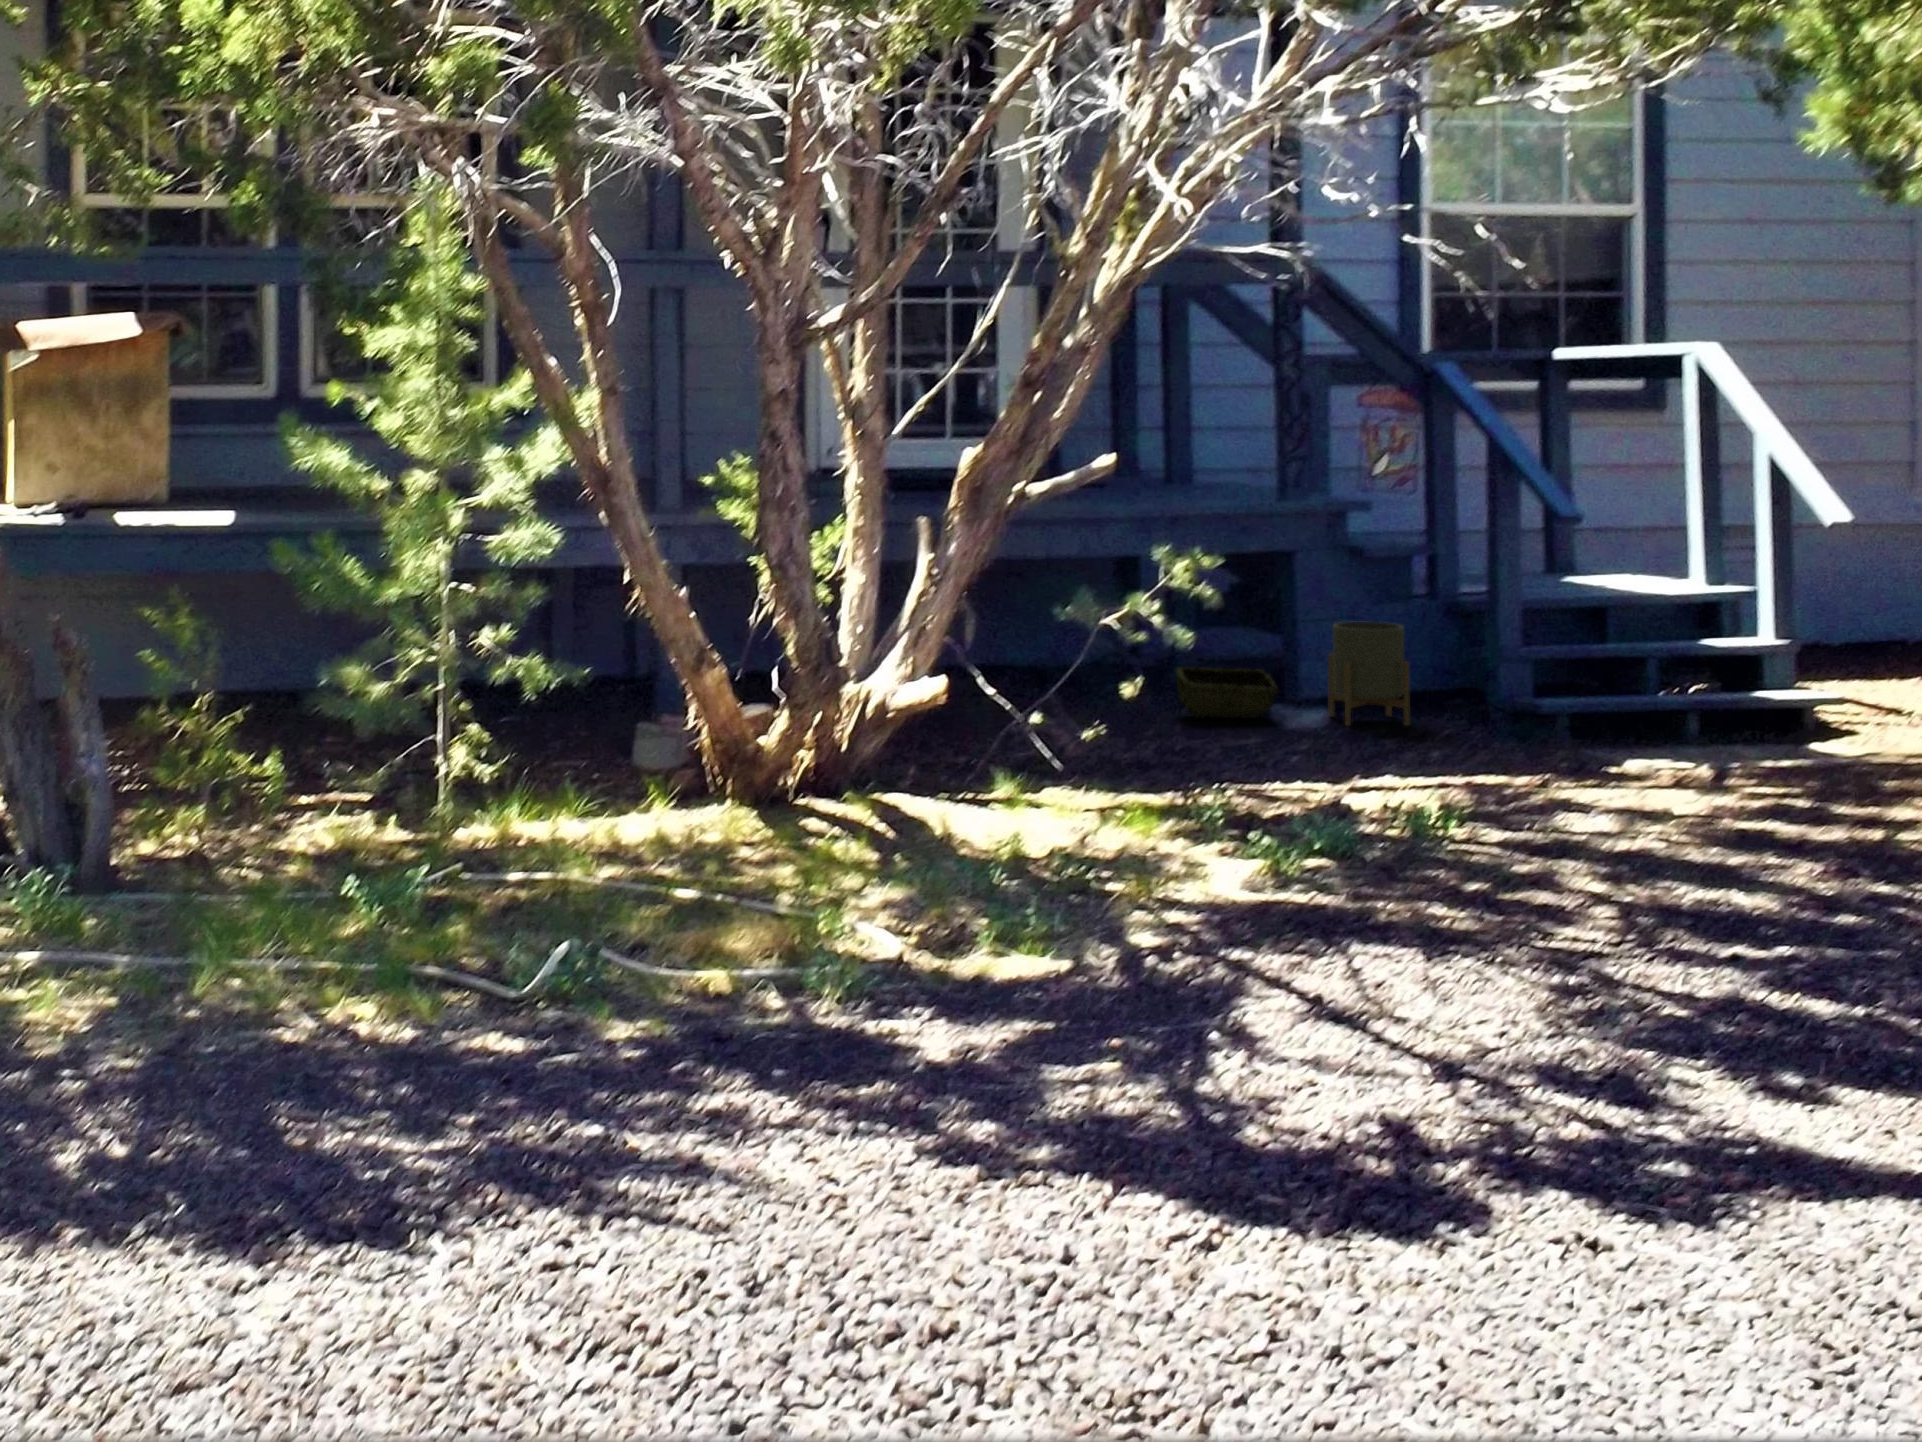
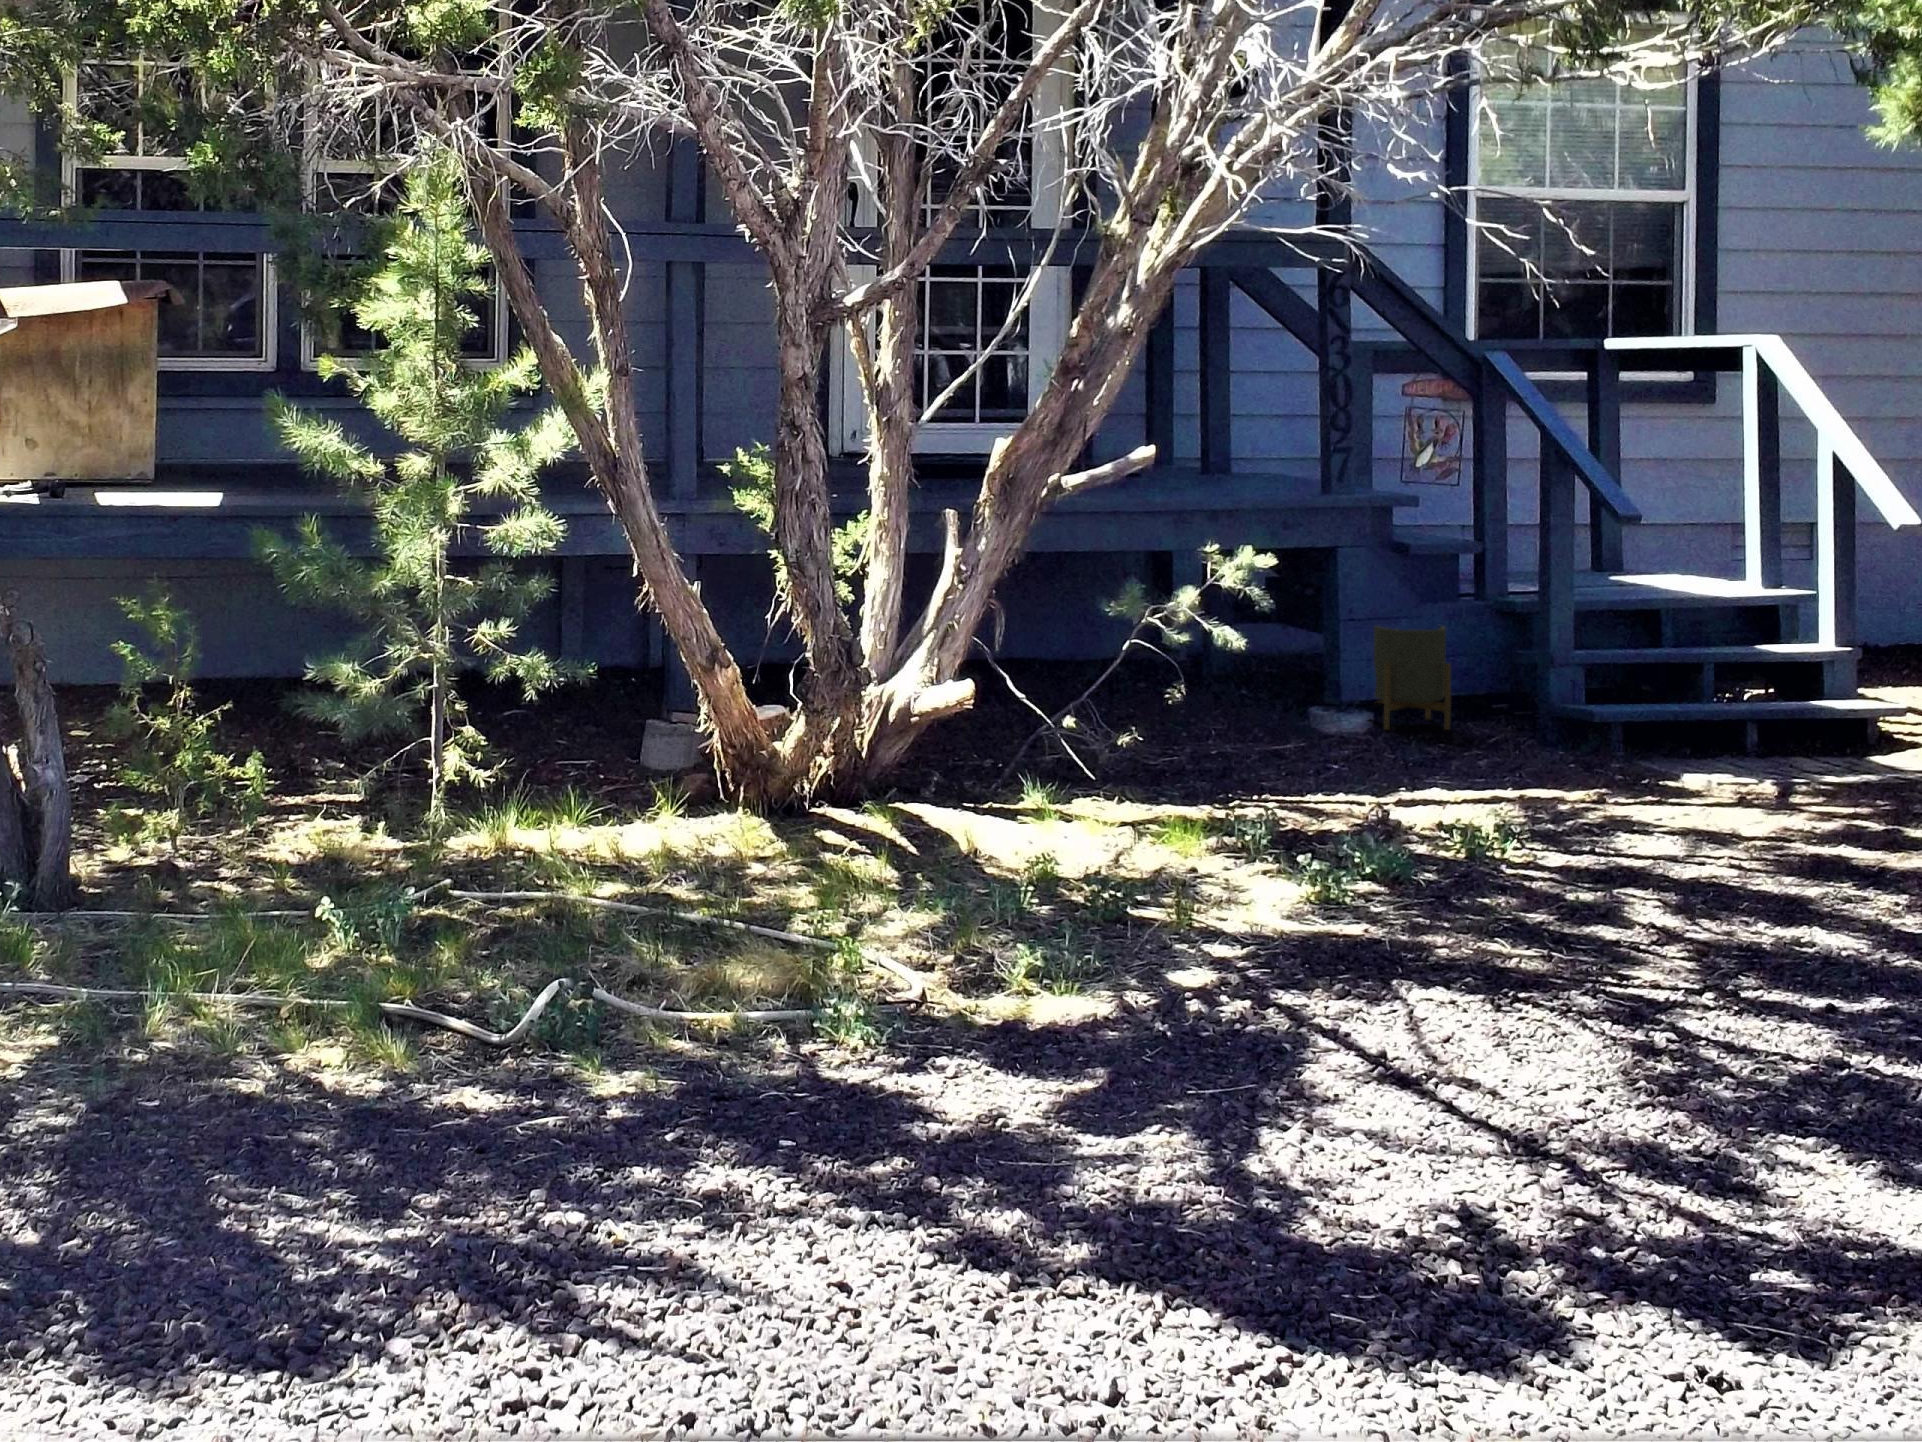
woven basket: present [1175,667,1278,718] -> none [1208,665,1315,720]

